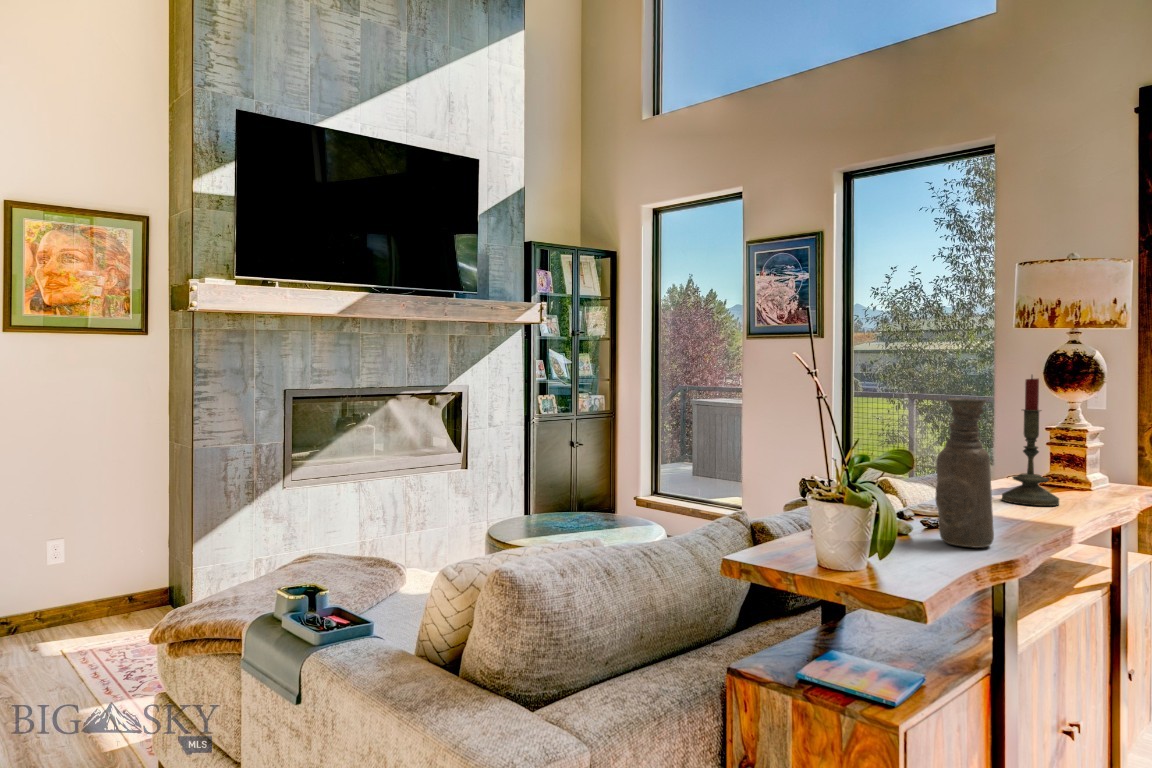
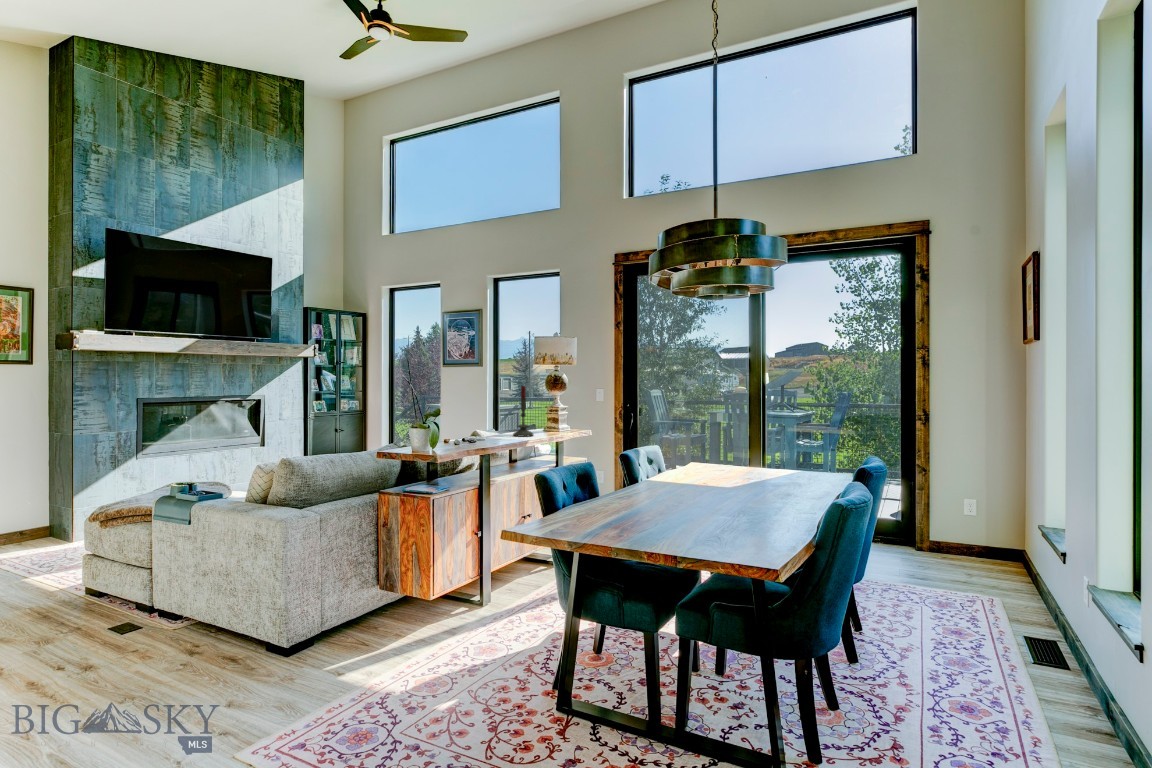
vase: present [935,398,994,548] -> none [460,393,481,445]

